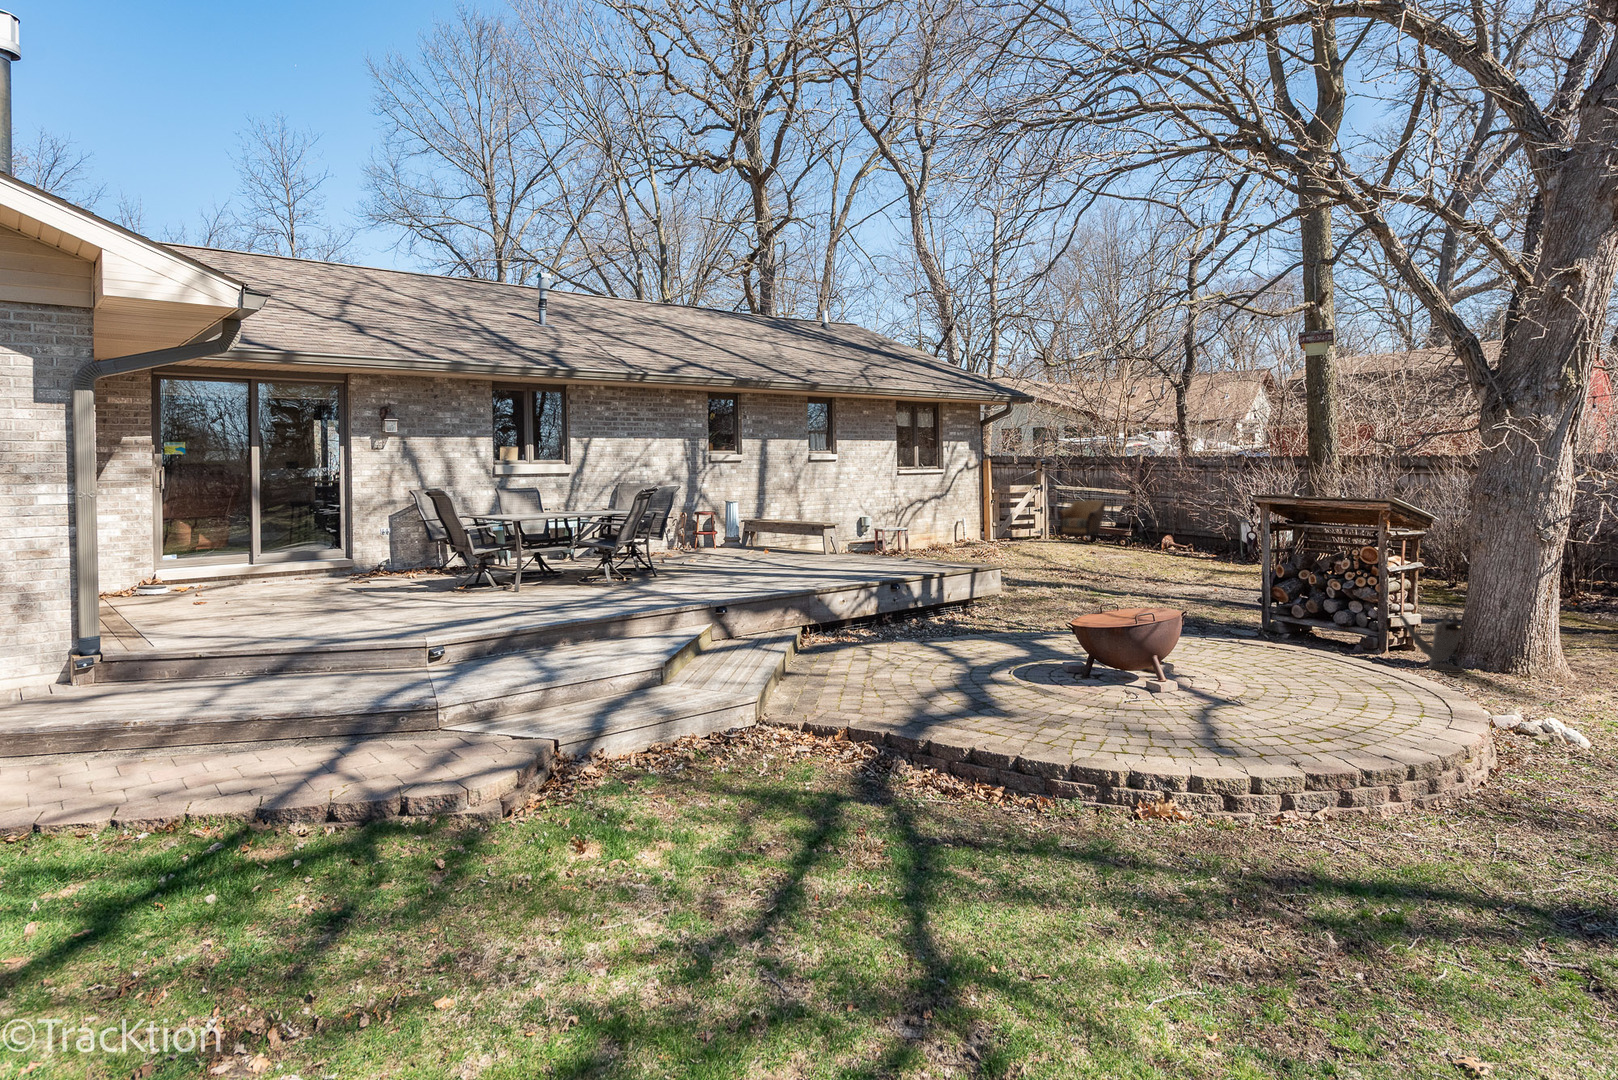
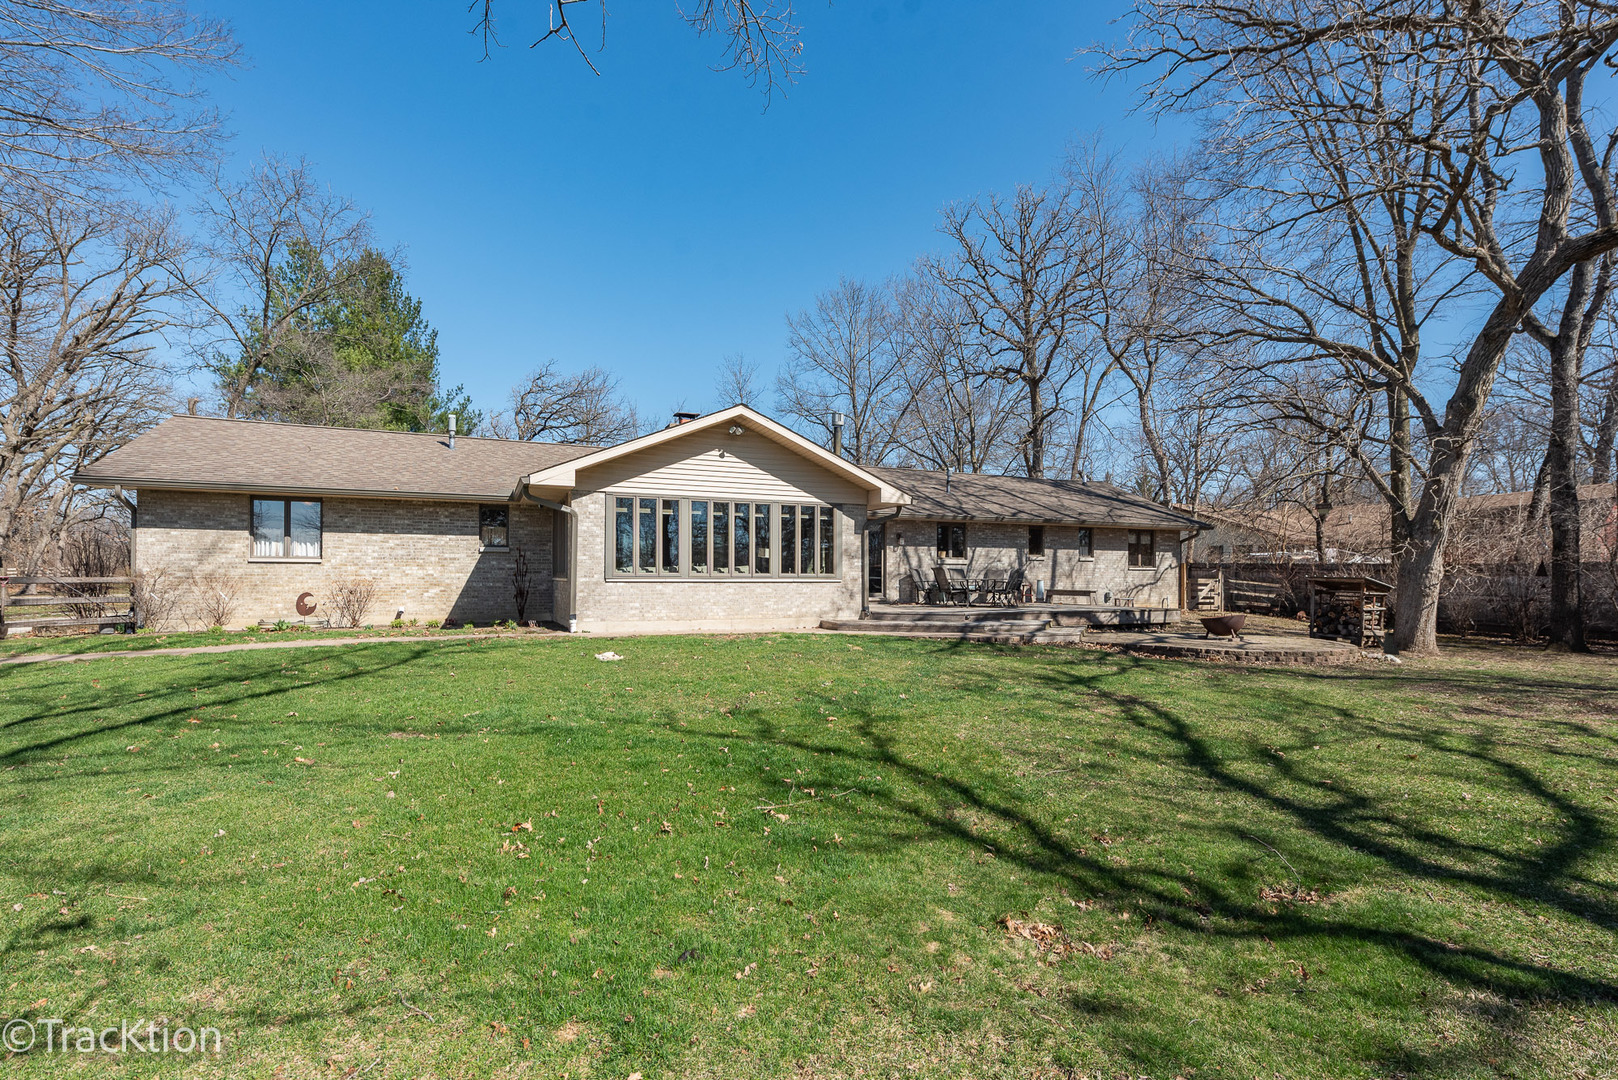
armchair: present [1058,500,1106,542] -> none [1230,588,1263,614]

